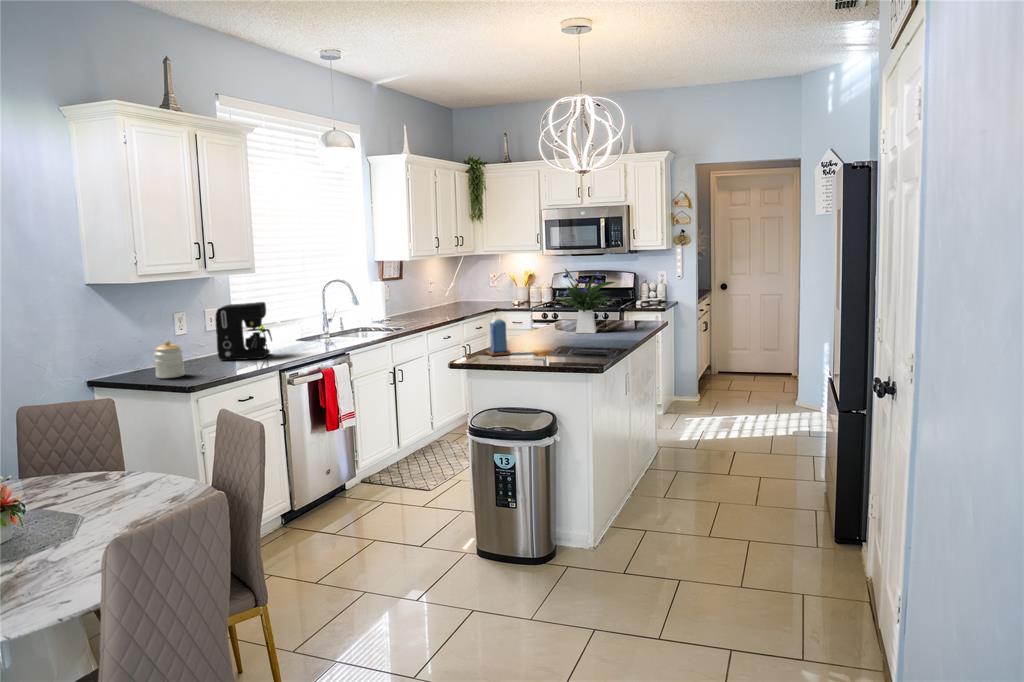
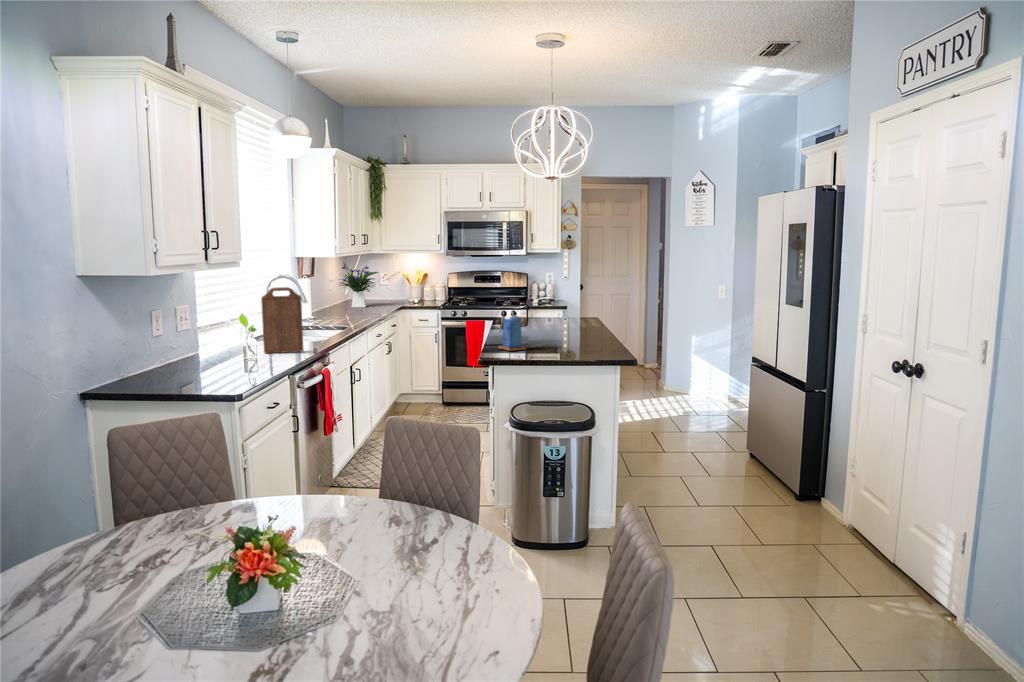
flower arrangement: present [559,269,615,333] -> present [340,263,378,307]
cutting board: none [281,292,320,353] -> present [261,287,304,353]
coffee maker: present [215,302,272,361] -> none [196,298,258,364]
jar: present [154,341,184,378] -> none [159,342,195,385]

